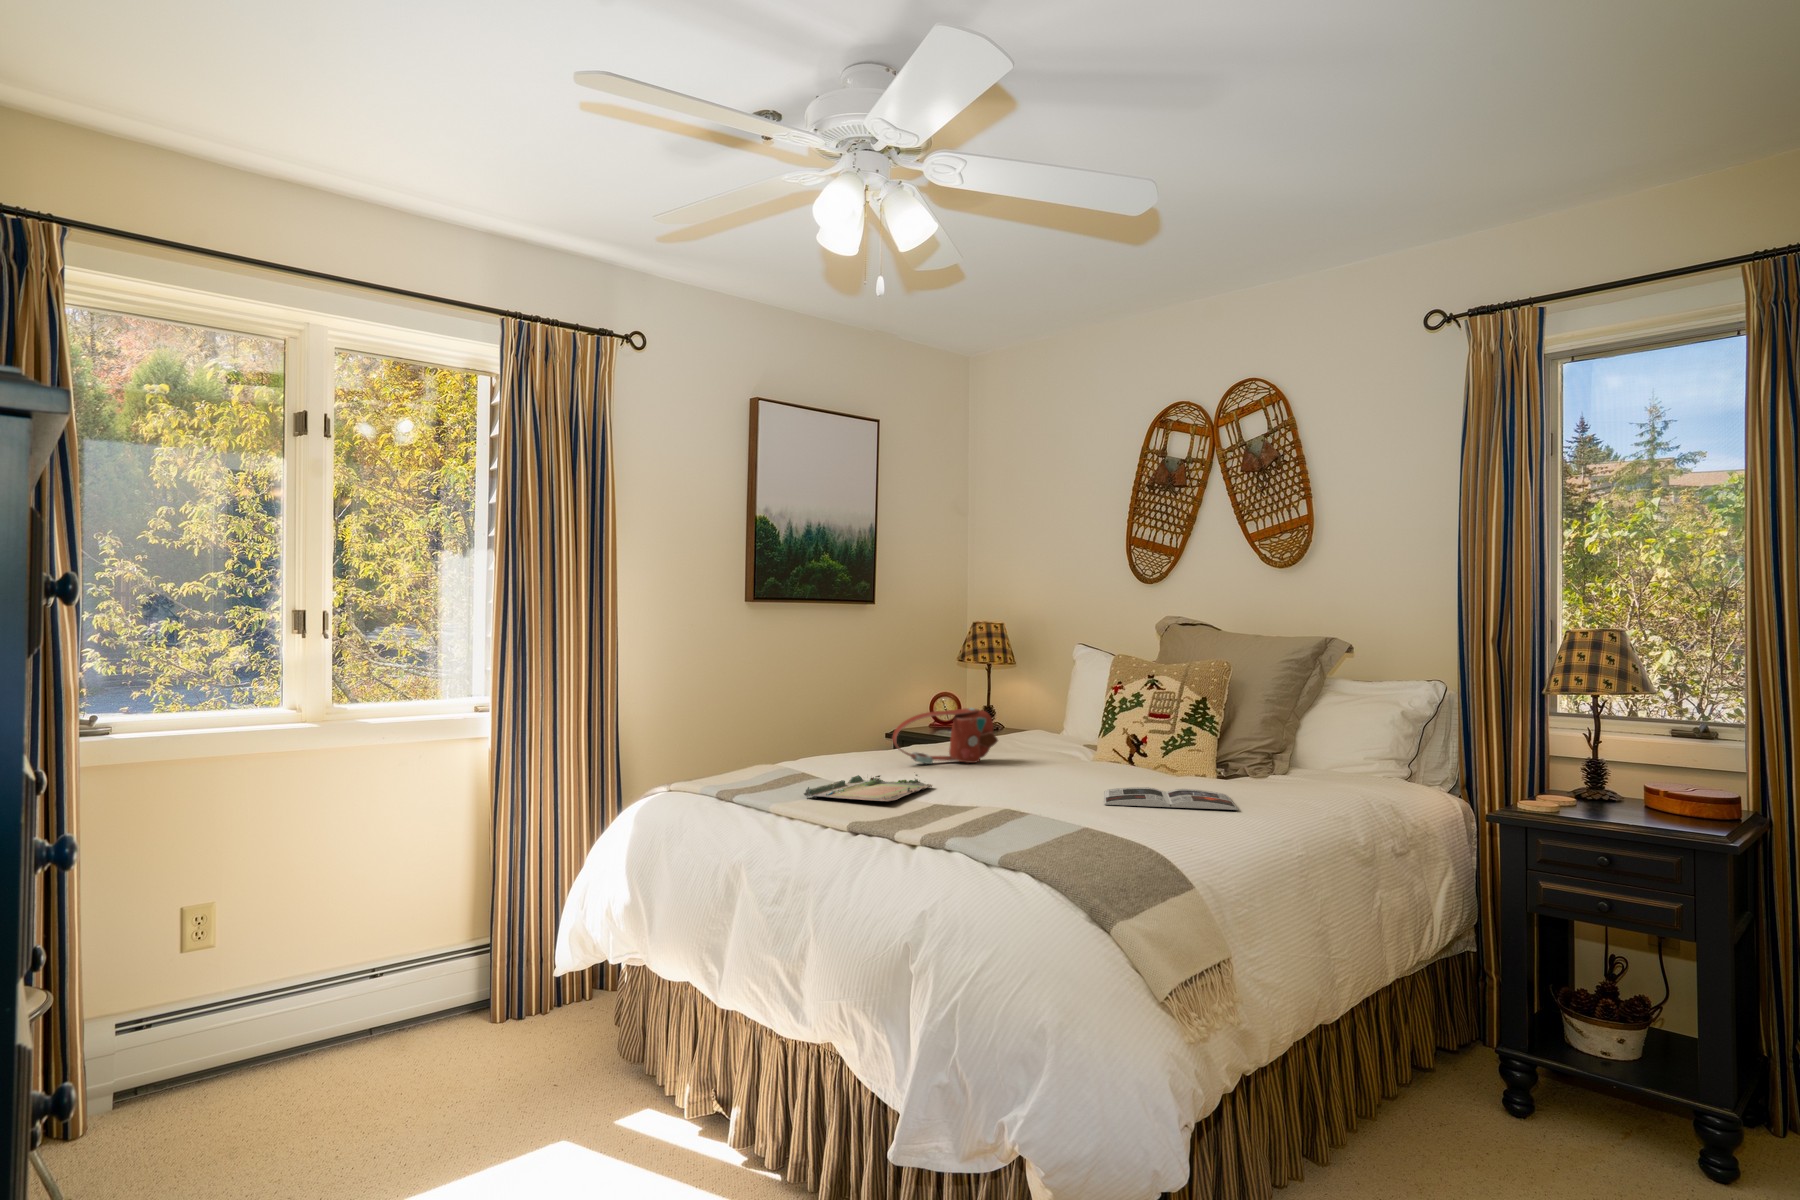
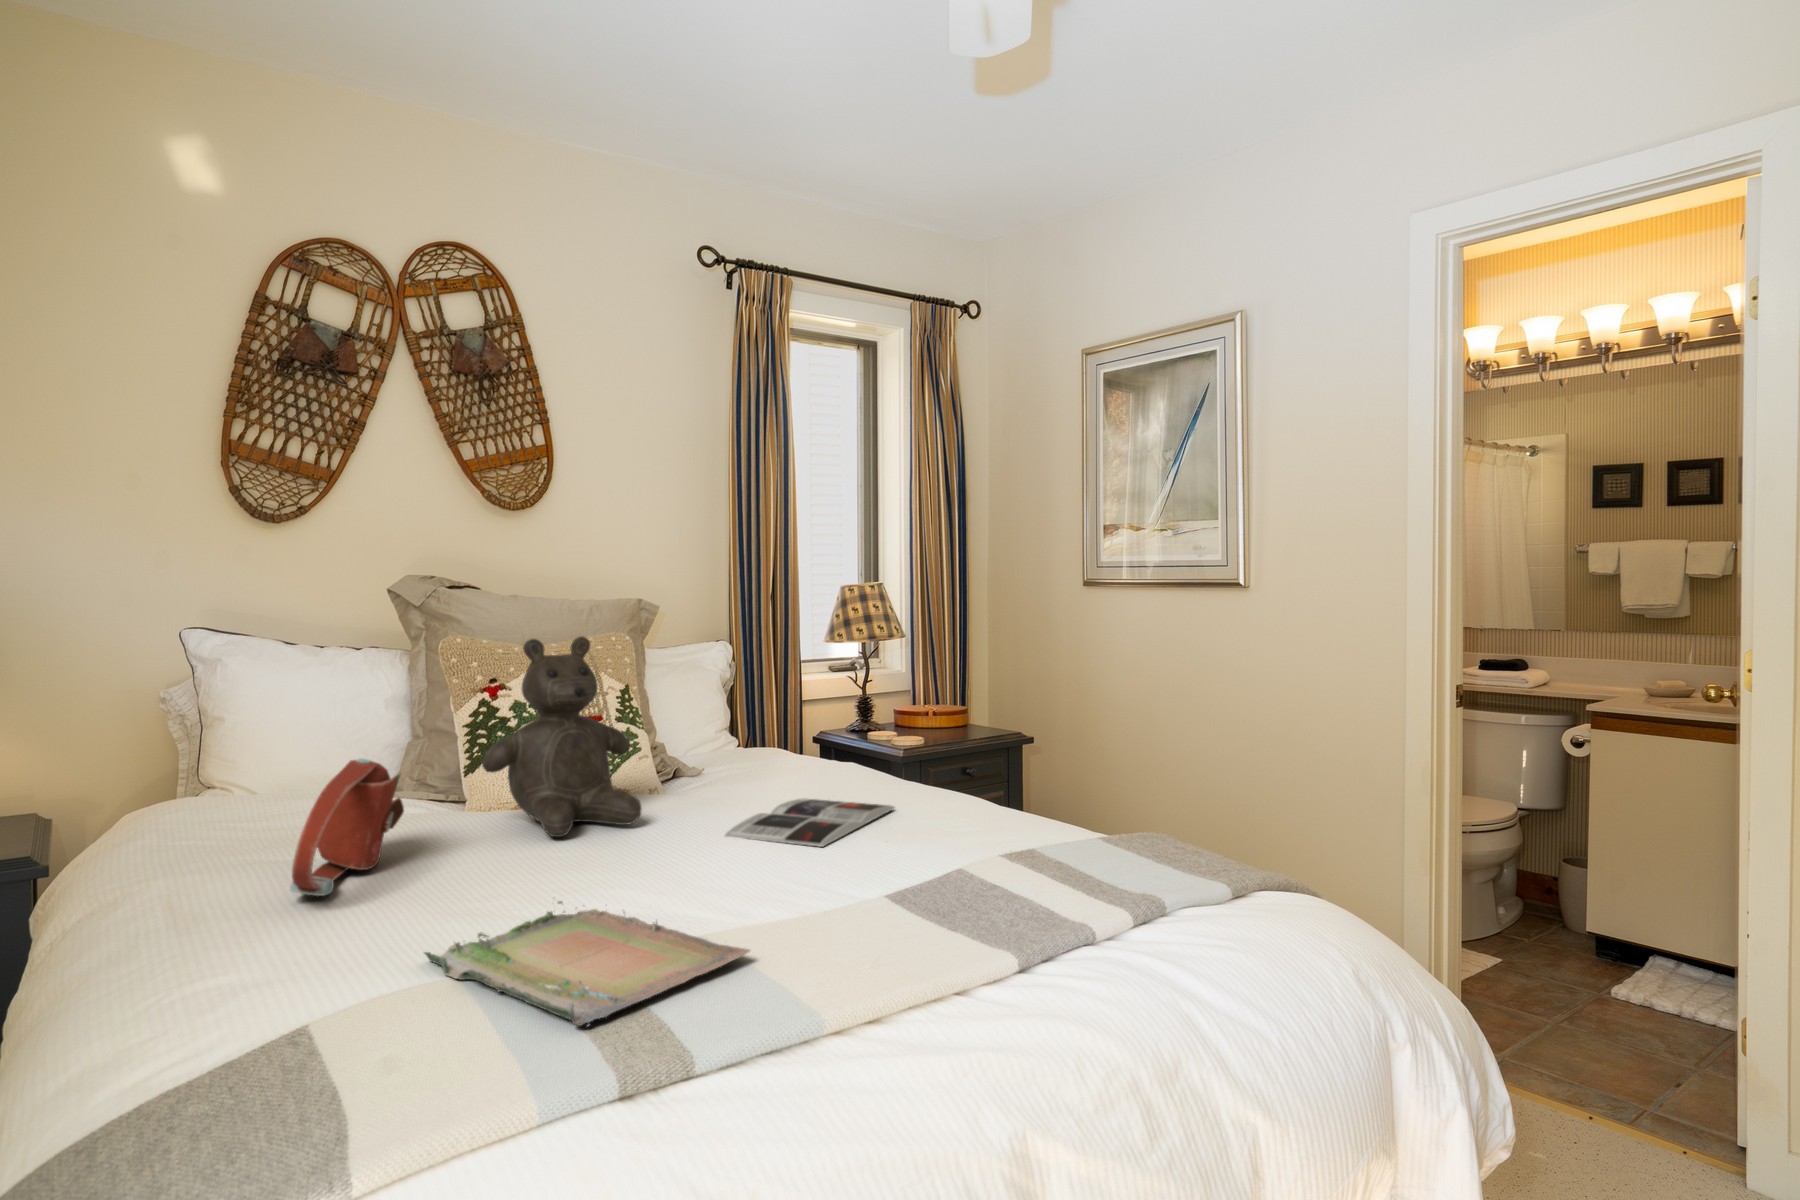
teddy bear: none [1045,655,1141,777] -> present [482,636,642,837]

